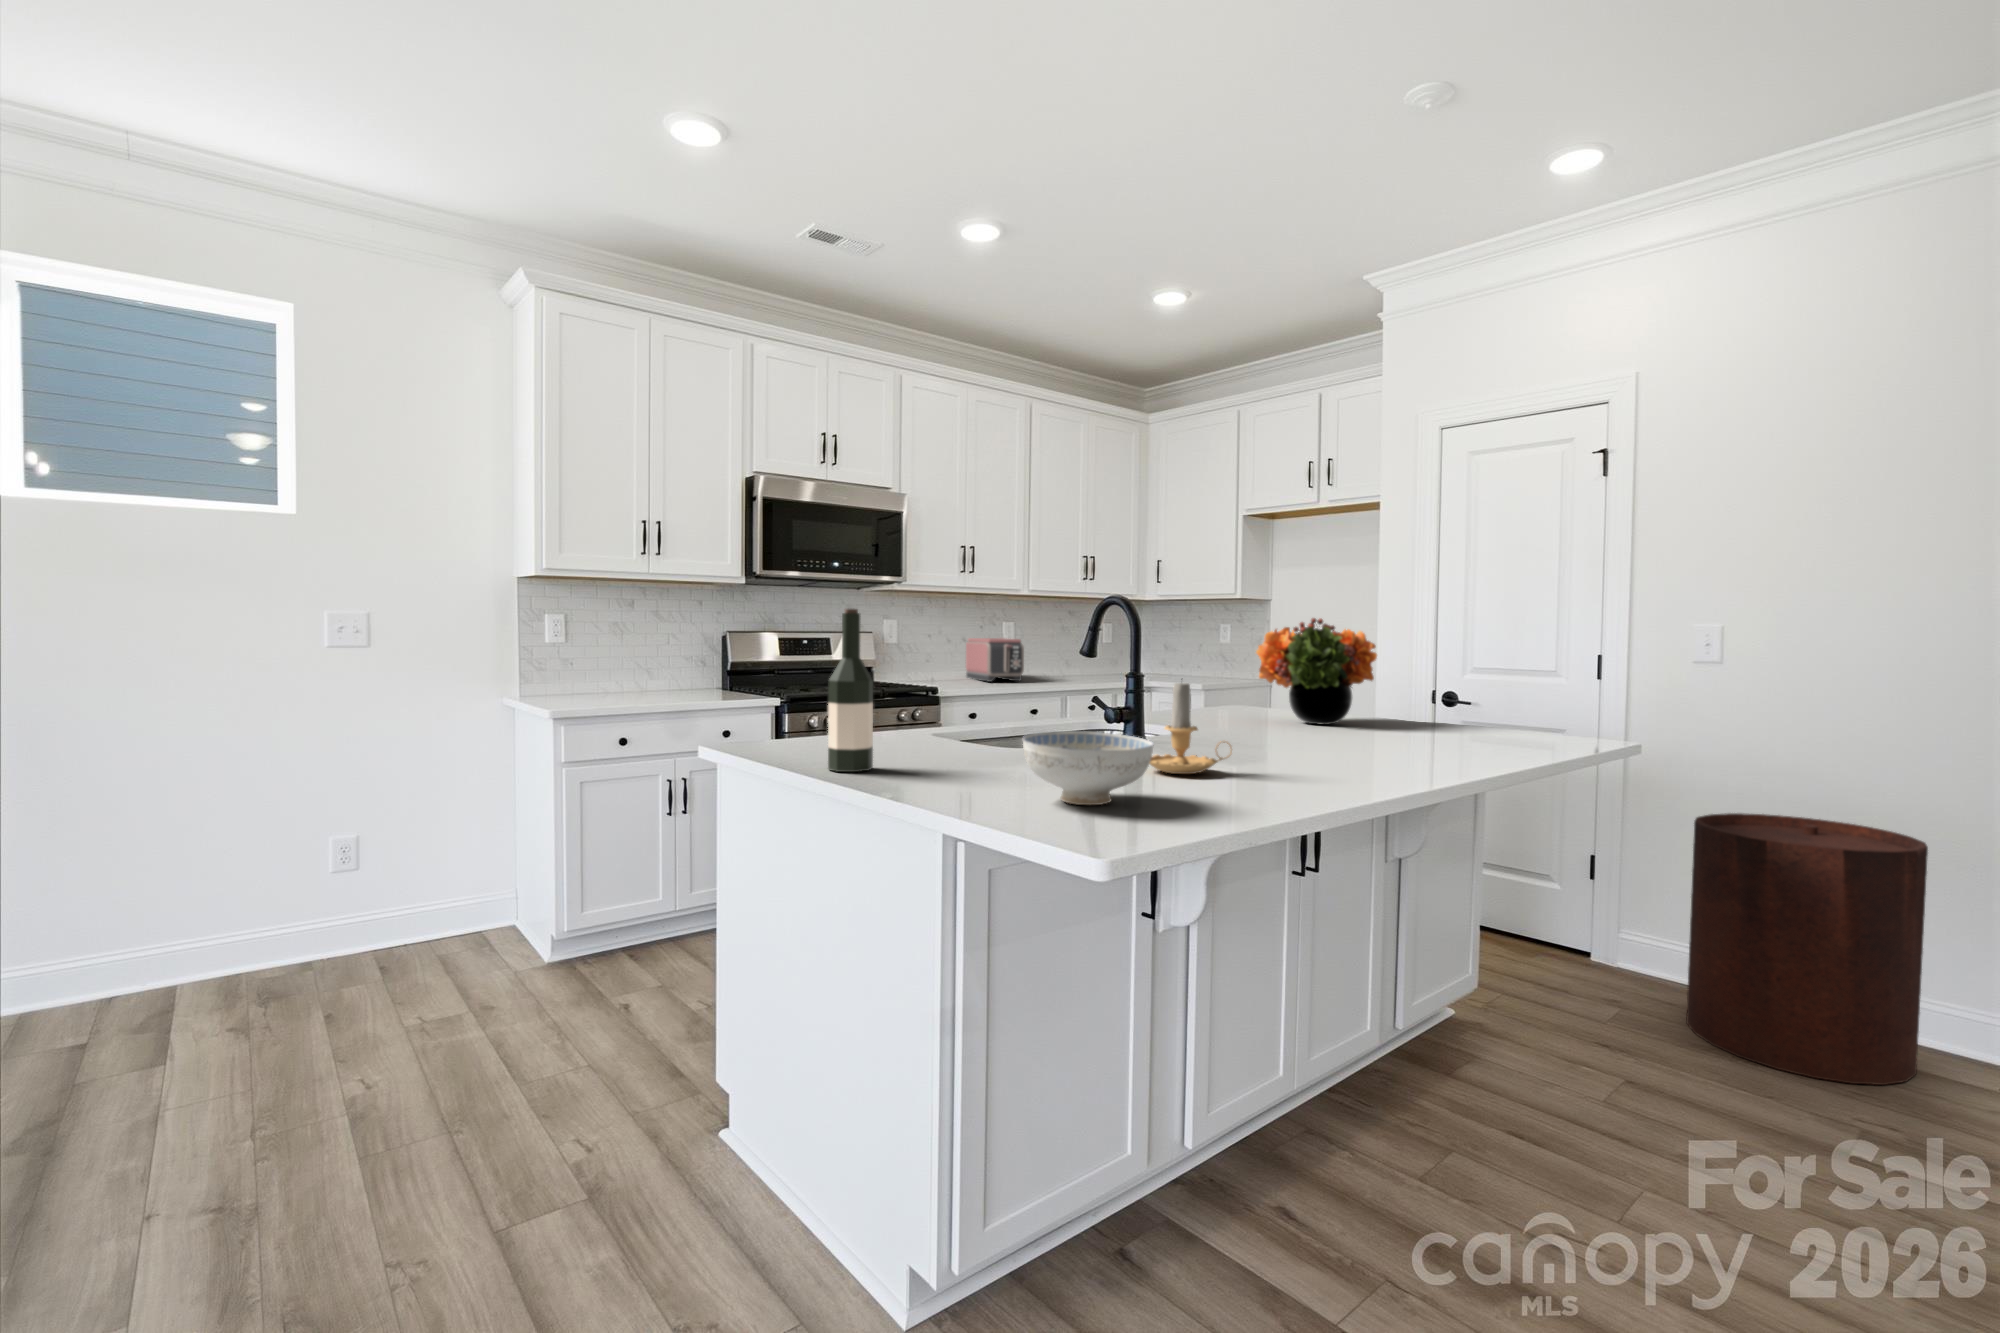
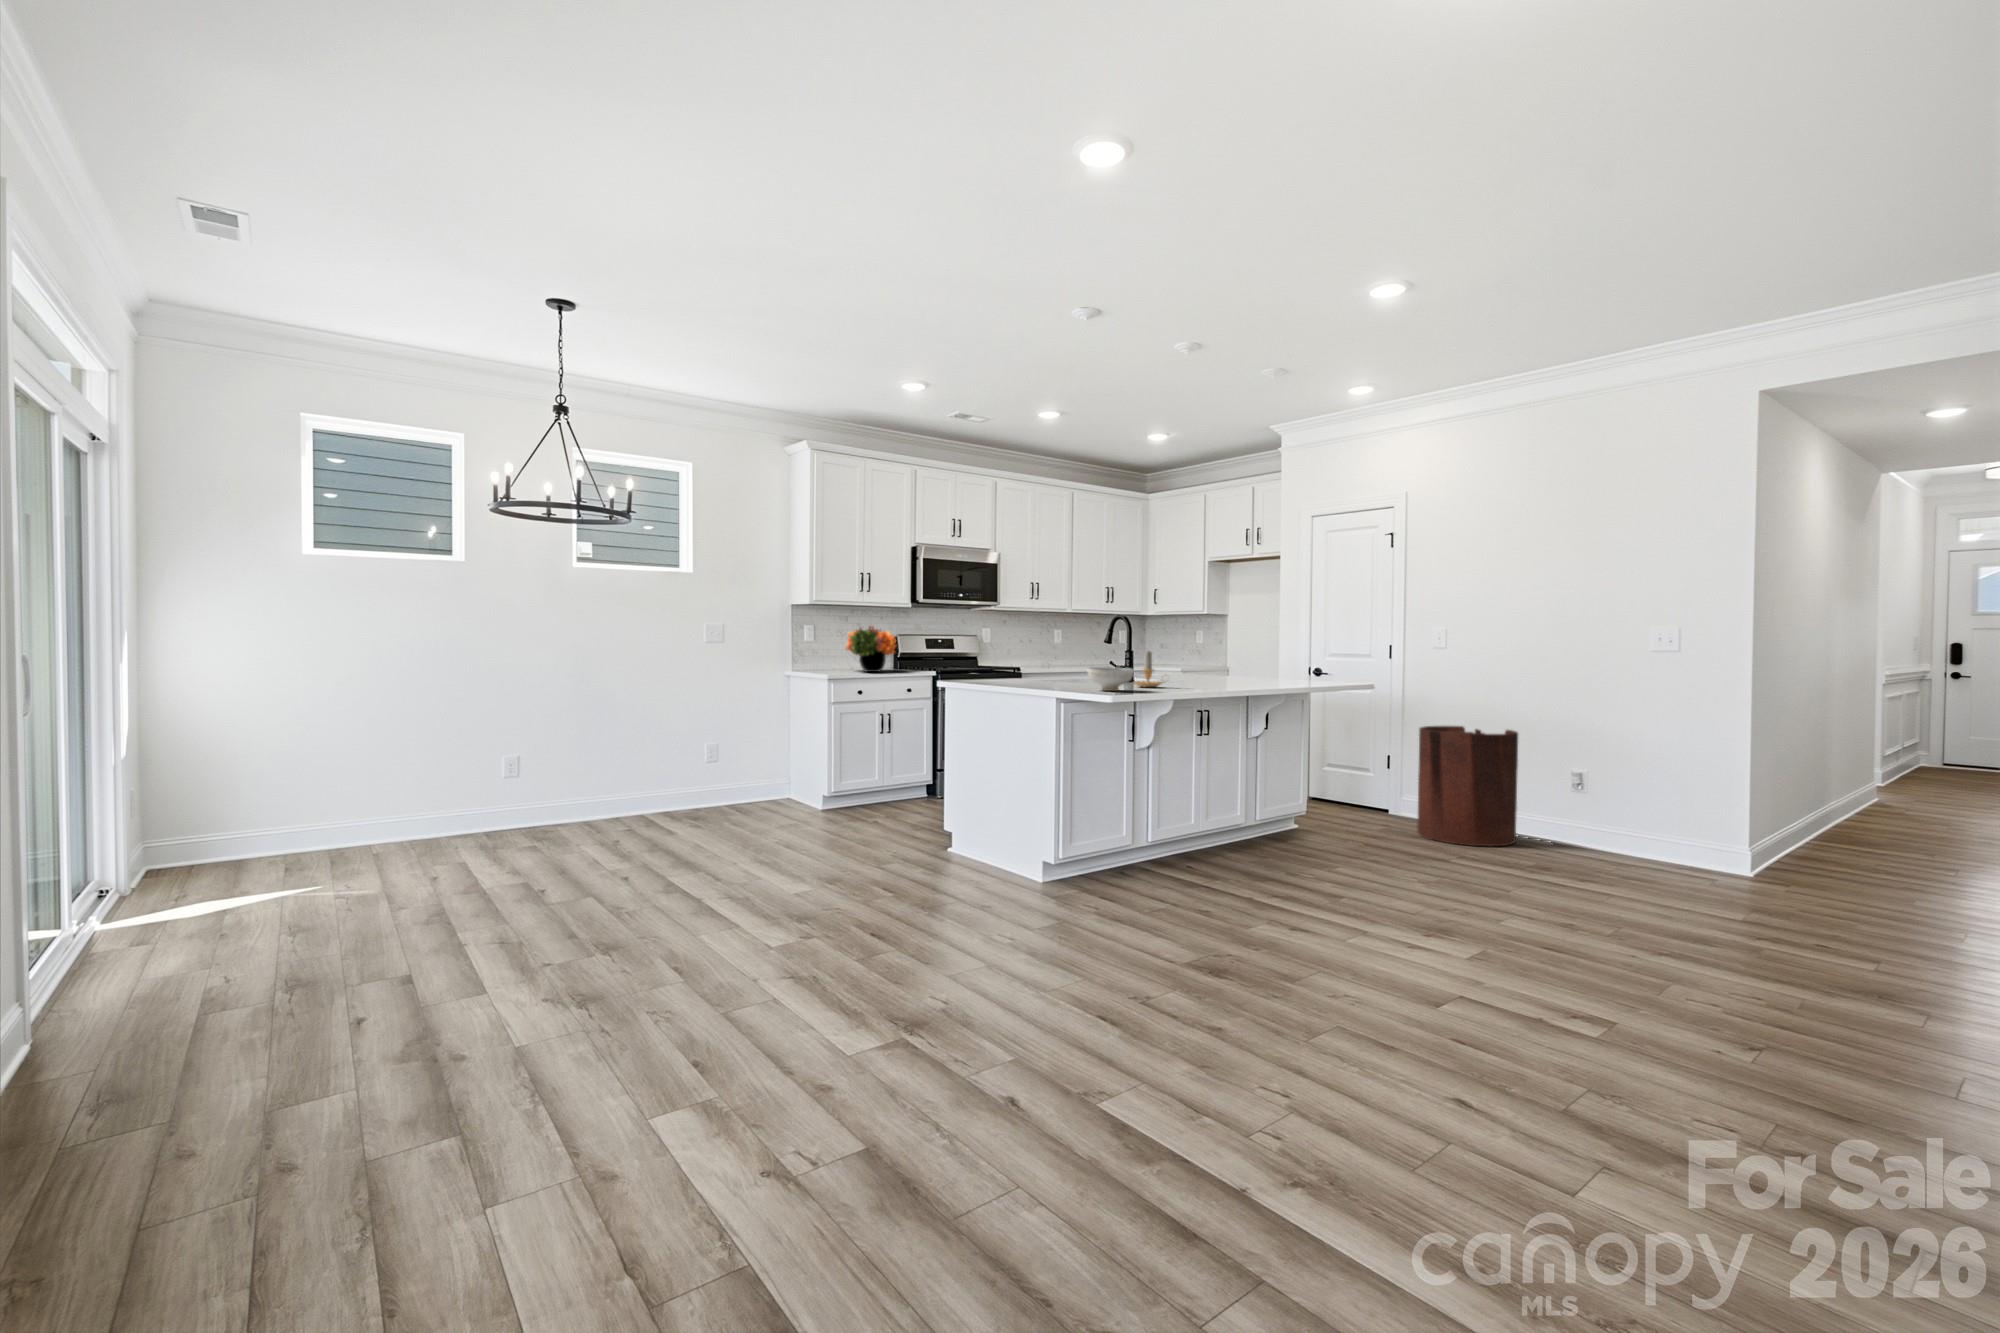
wine bottle: present [828,609,873,772] -> none [1008,622,1025,686]
flower arrangement: present [1256,618,1377,725] -> present [846,626,896,672]
toaster: present [966,638,1024,682] -> none [1033,640,1070,666]

